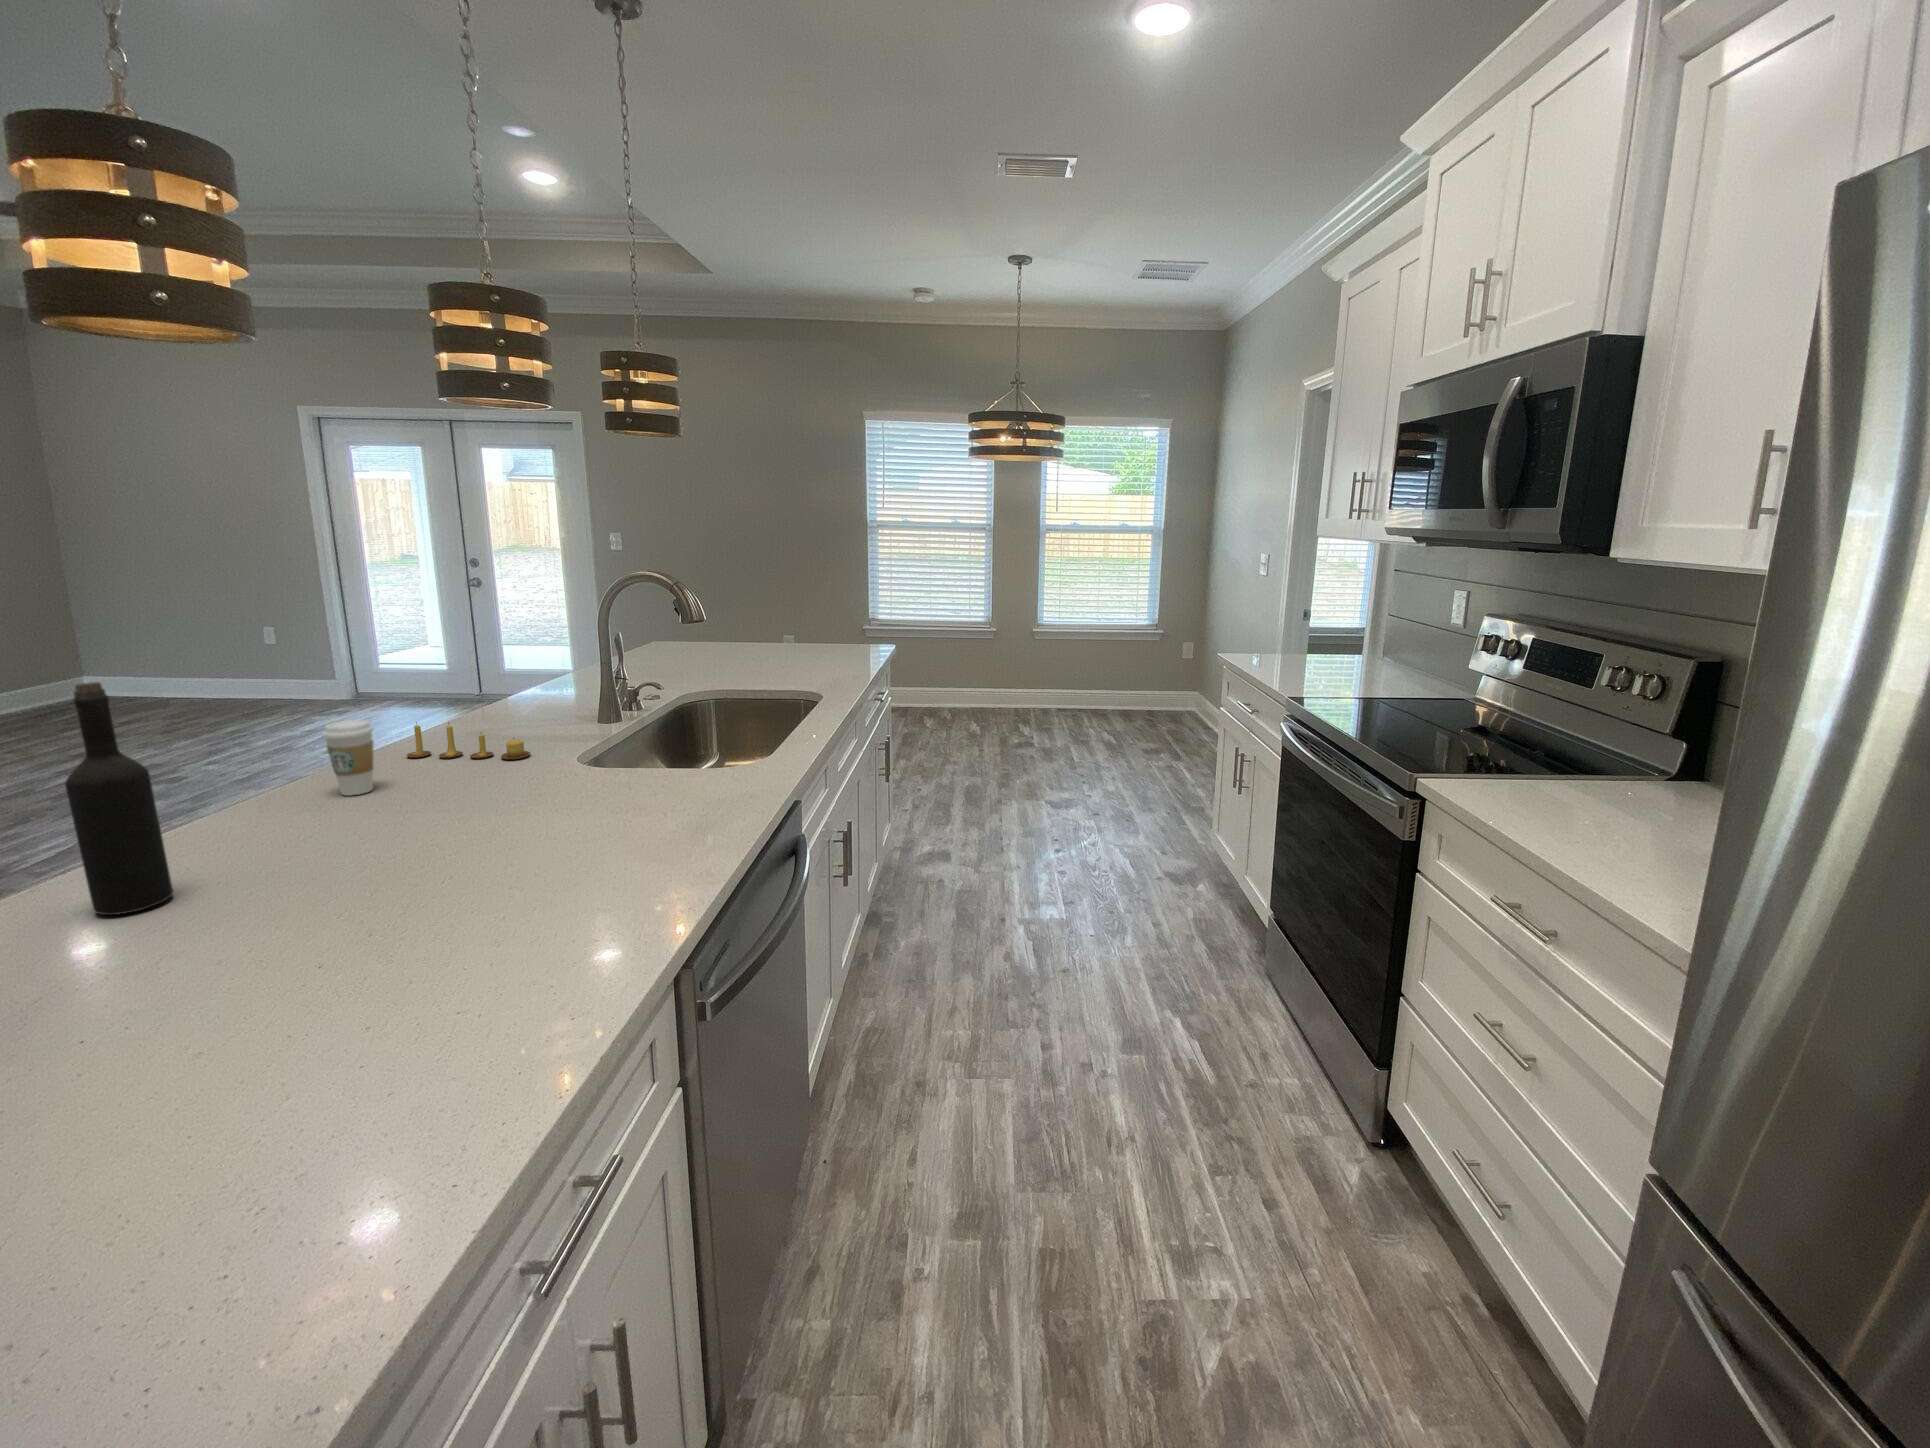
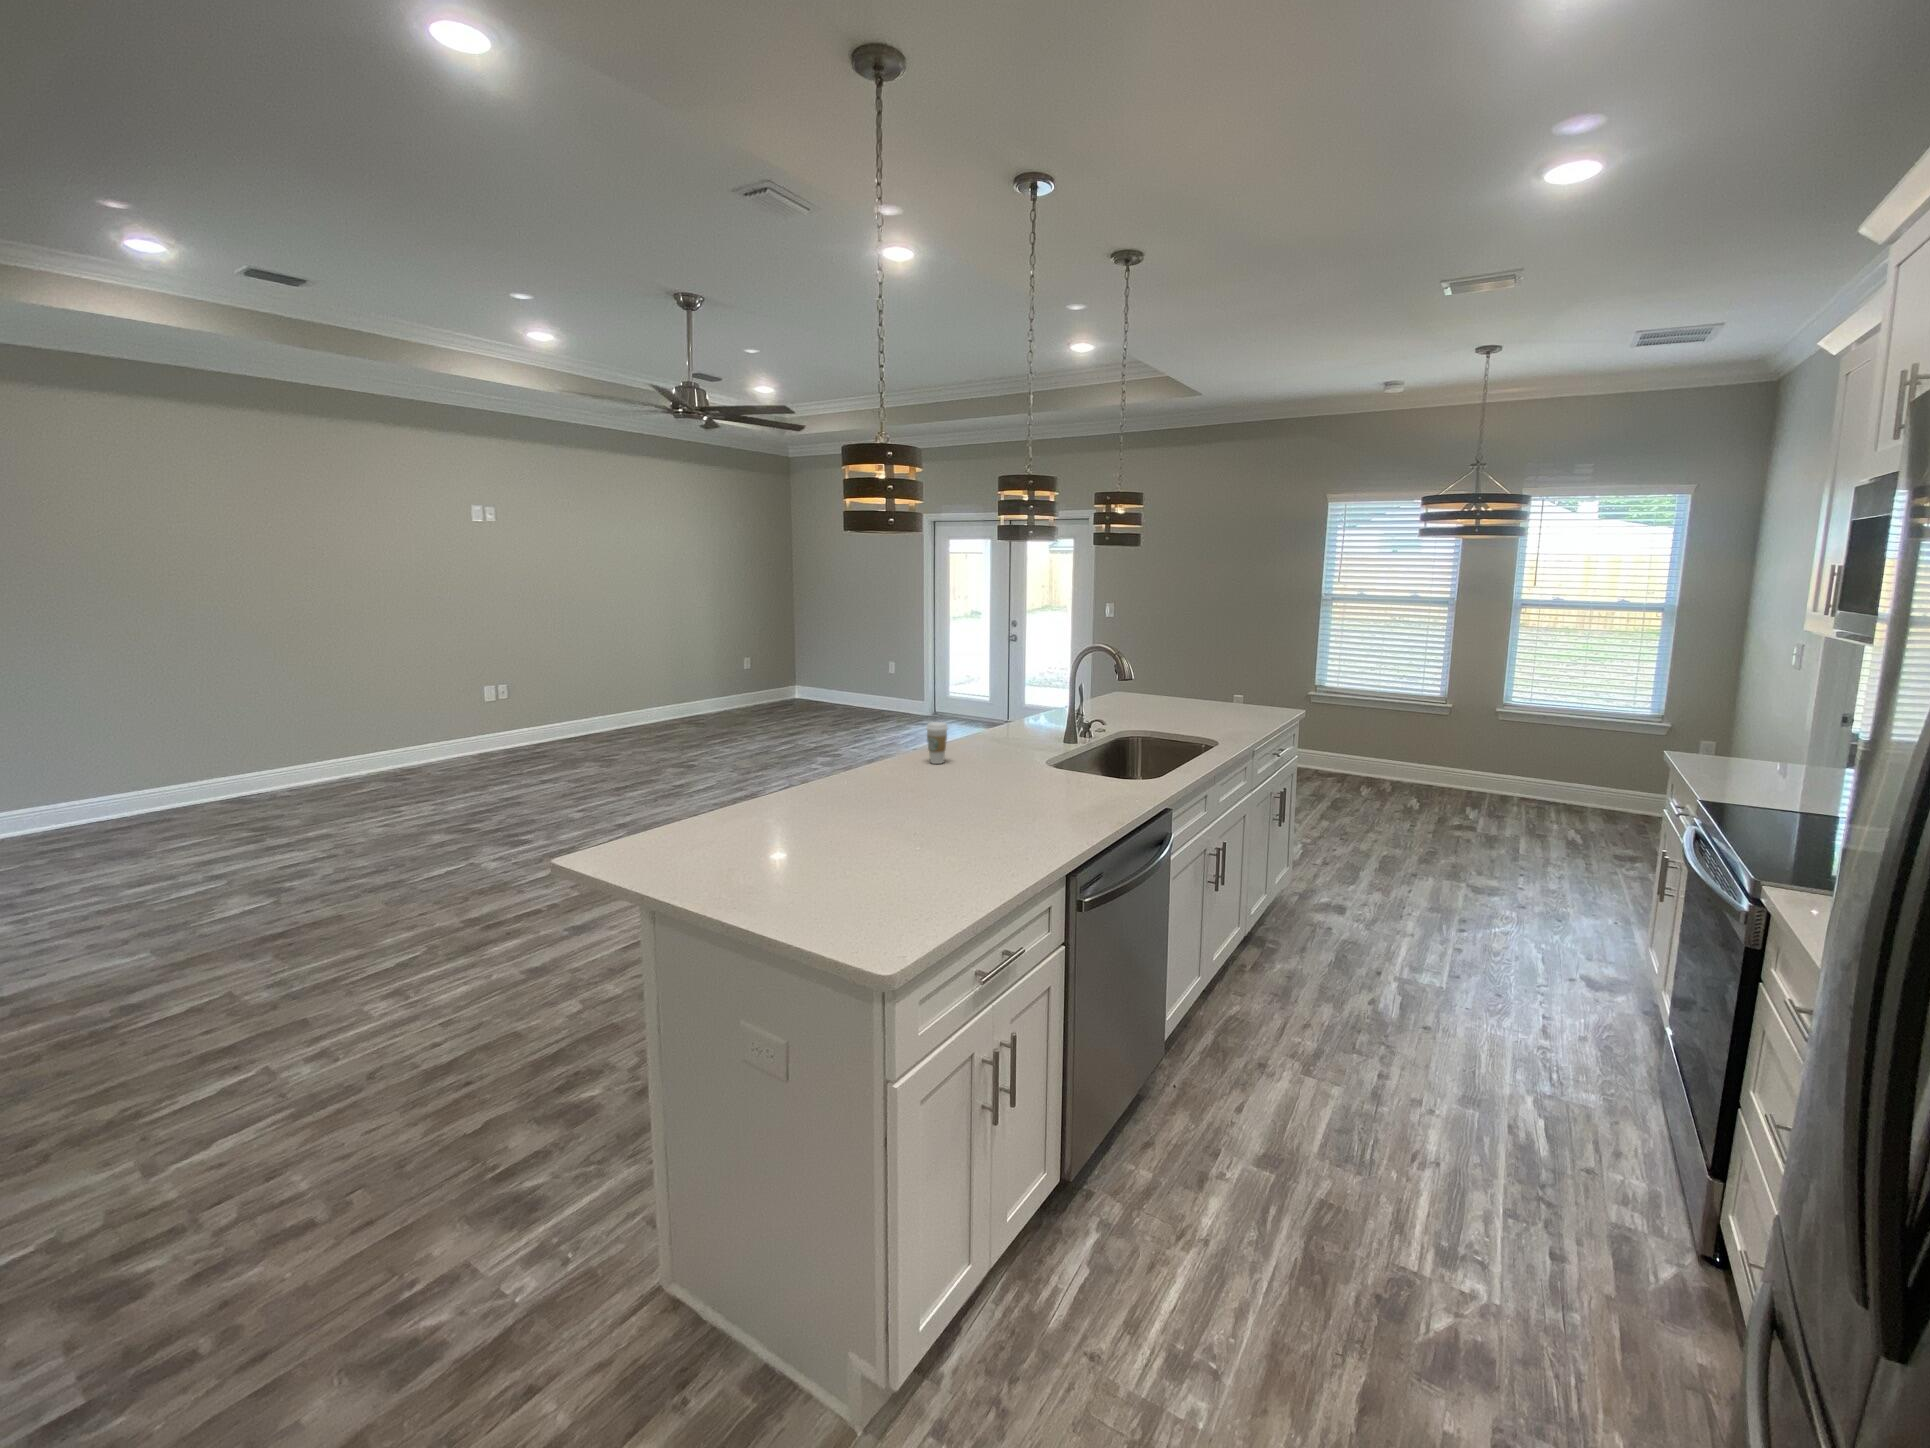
wine bottle: present [65,682,173,915] -> none [839,690,866,798]
candle: present [407,722,530,759] -> none [961,728,1023,757]

